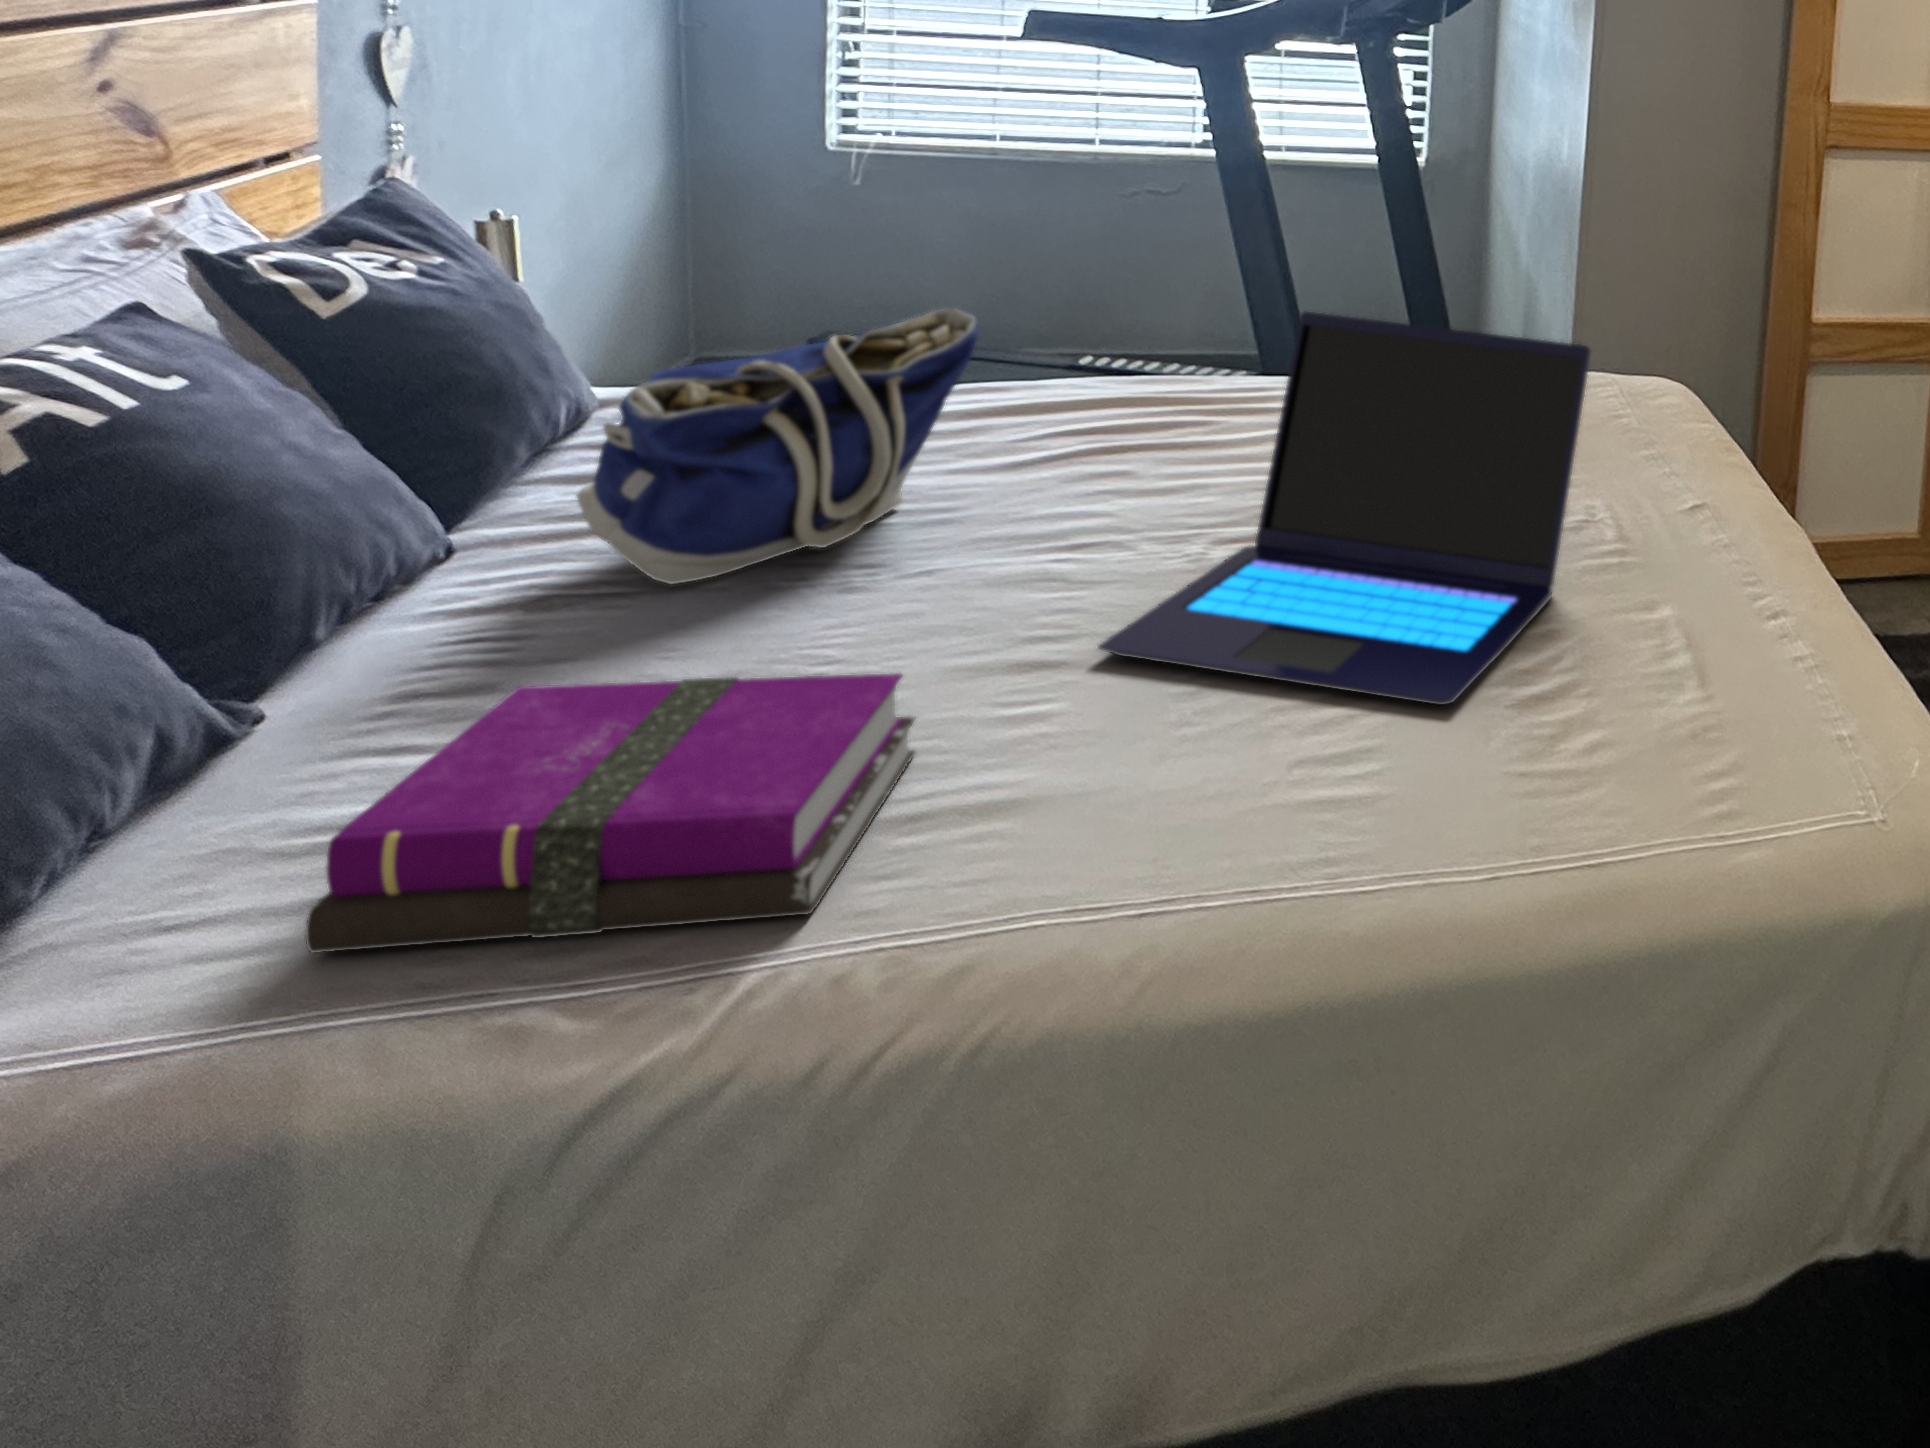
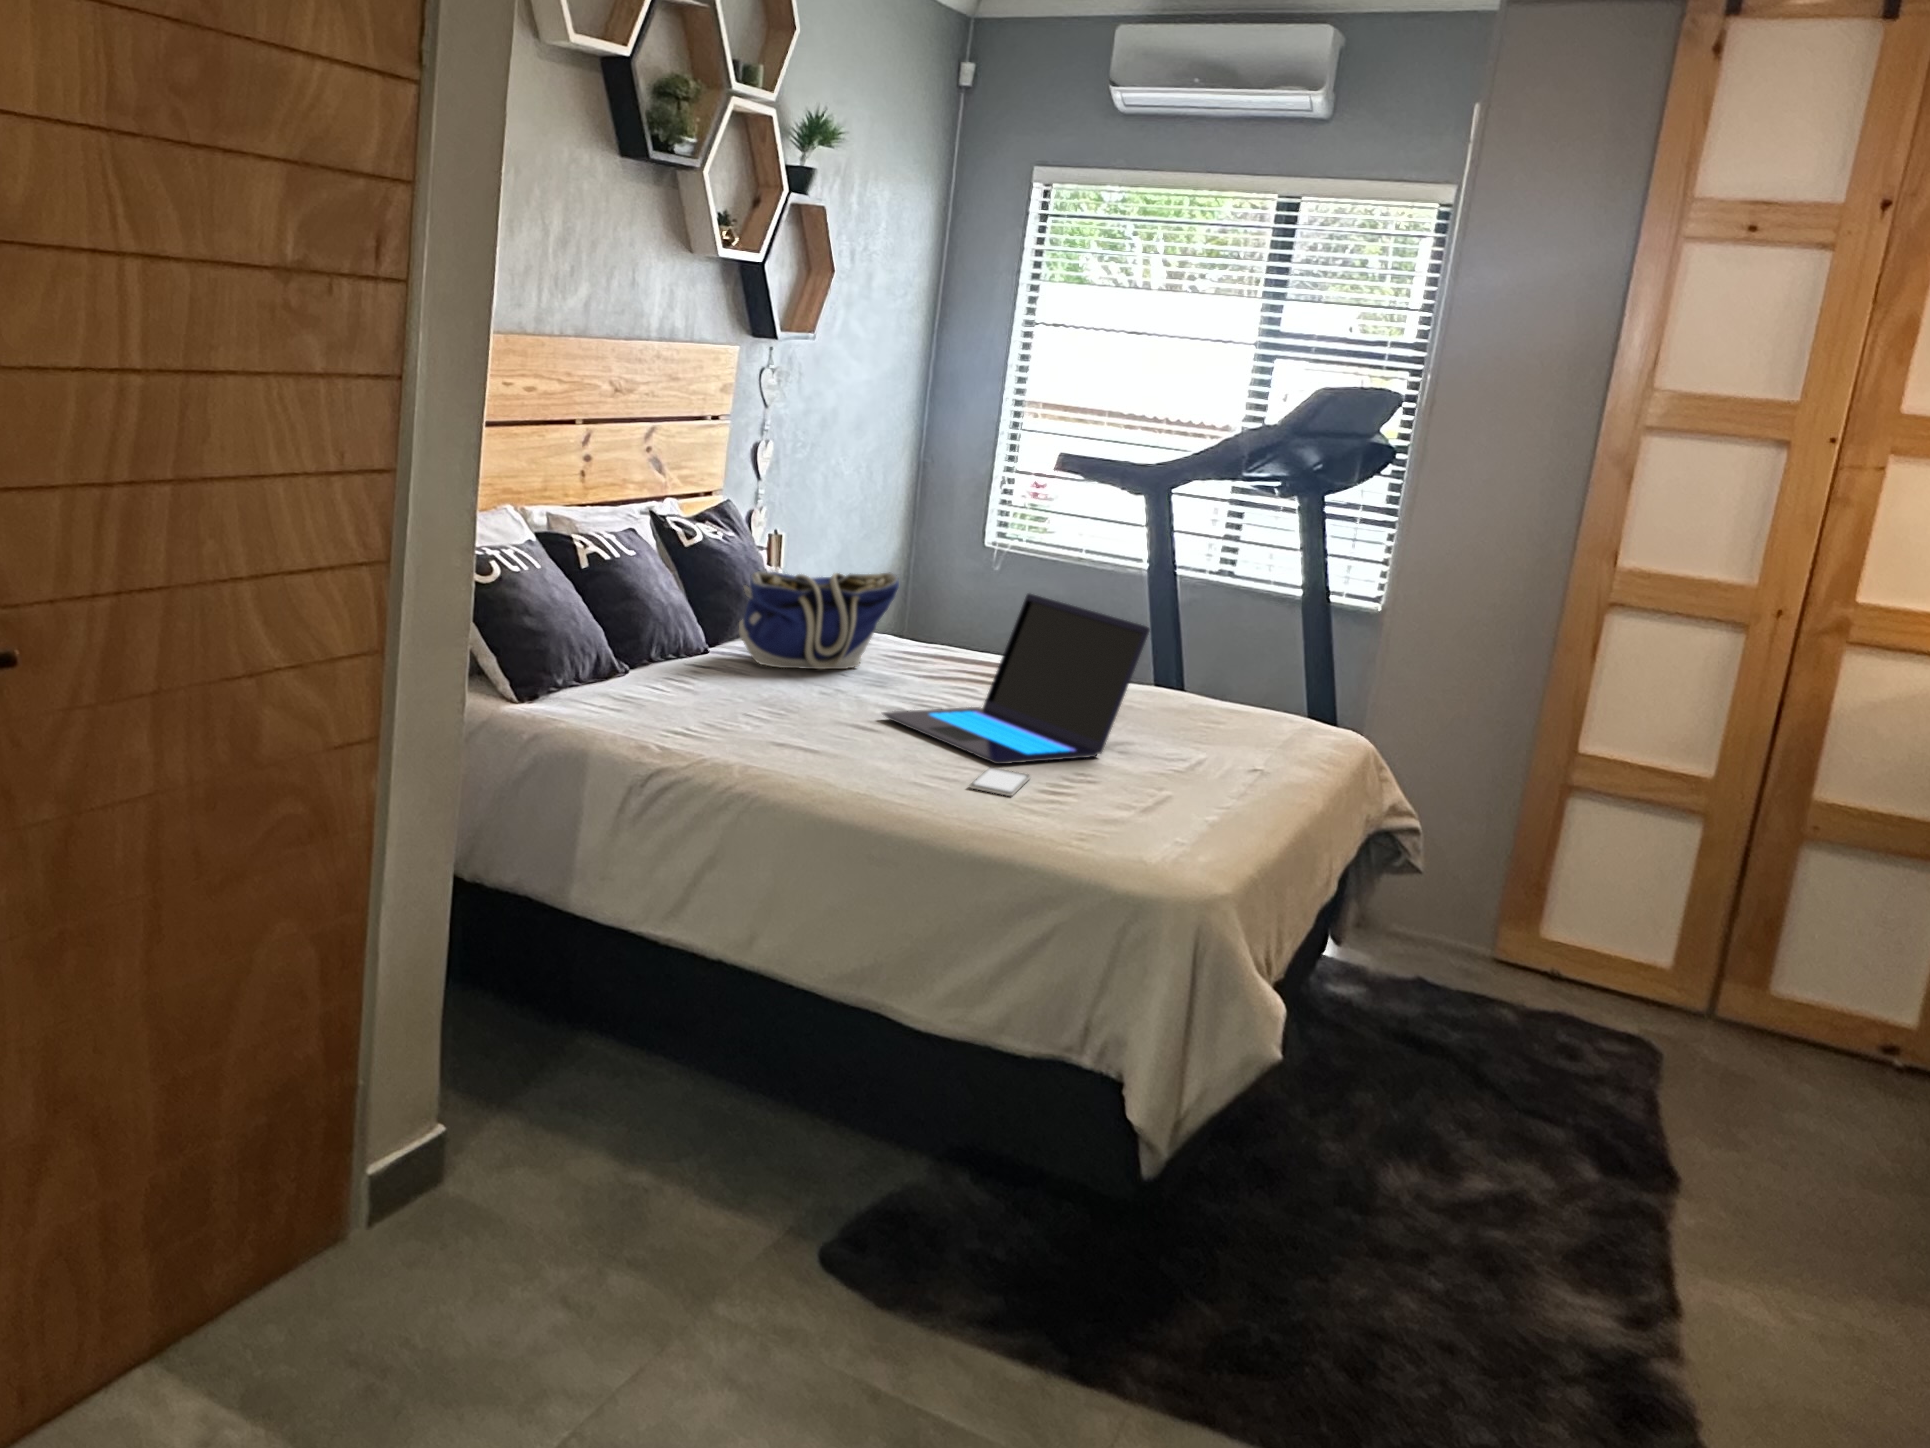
notebook: present [306,673,915,953] -> none [615,655,797,735]
smartphone: none [1456,715,1588,822] -> present [969,767,1031,796]

